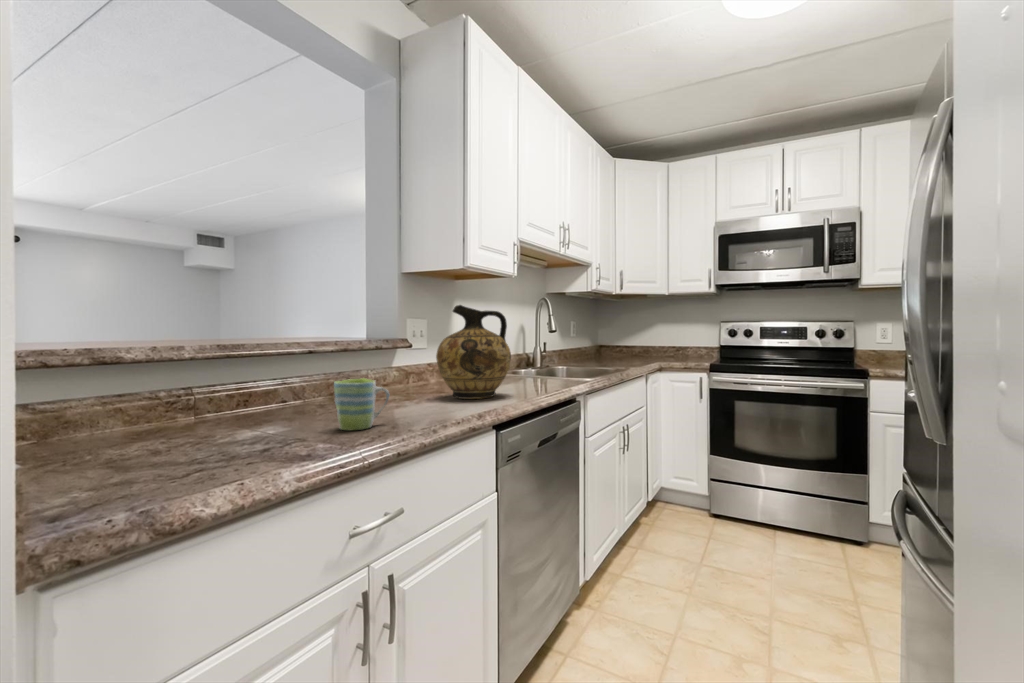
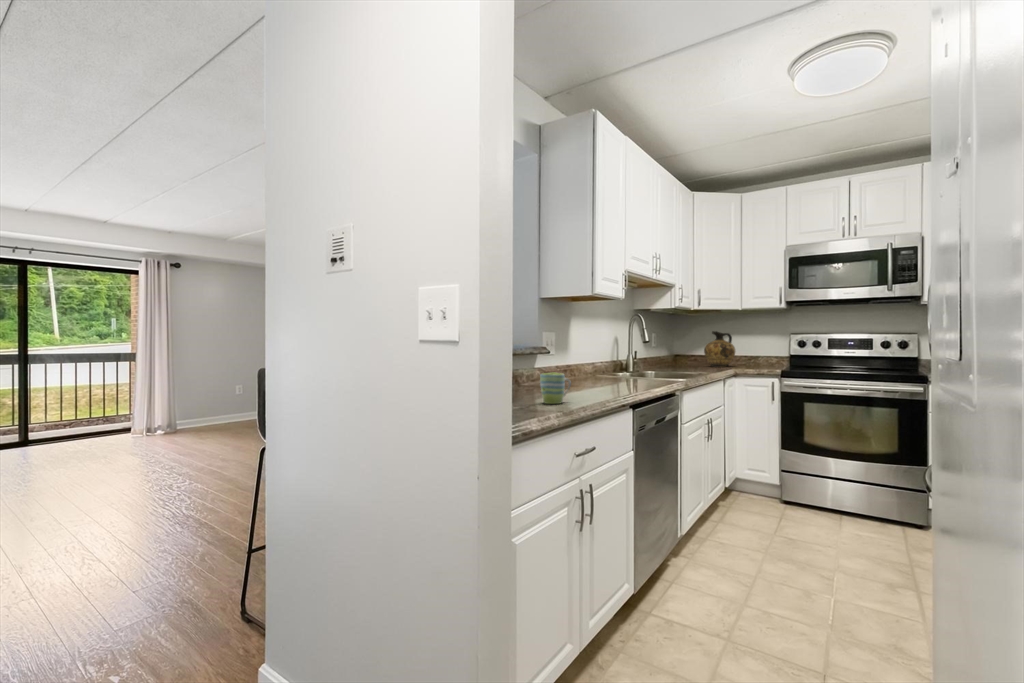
ceramic jug: present [436,305,511,399] -> present [704,331,735,367]

